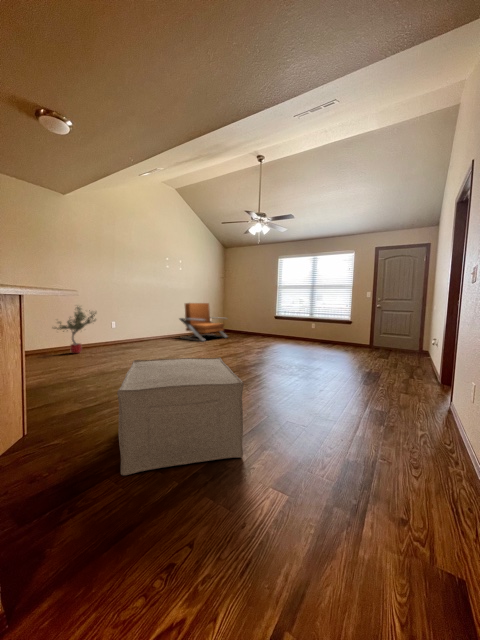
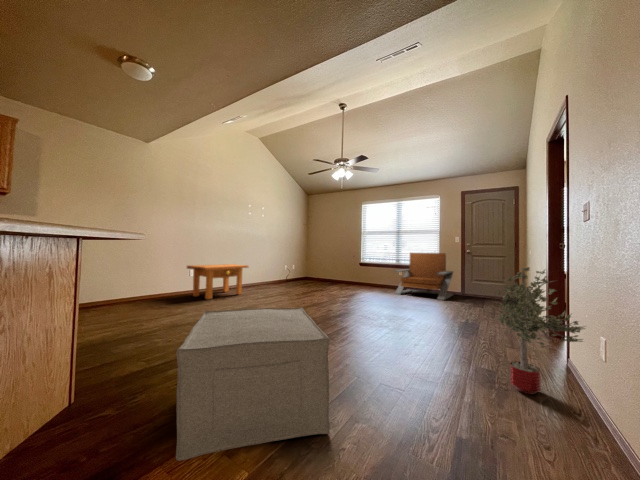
lounge chair: present [180,303,227,341] -> present [395,253,453,300]
potted tree: present [54,305,96,354] -> present [495,267,584,394]
side table: none [108,317,168,350] -> present [187,264,249,299]

